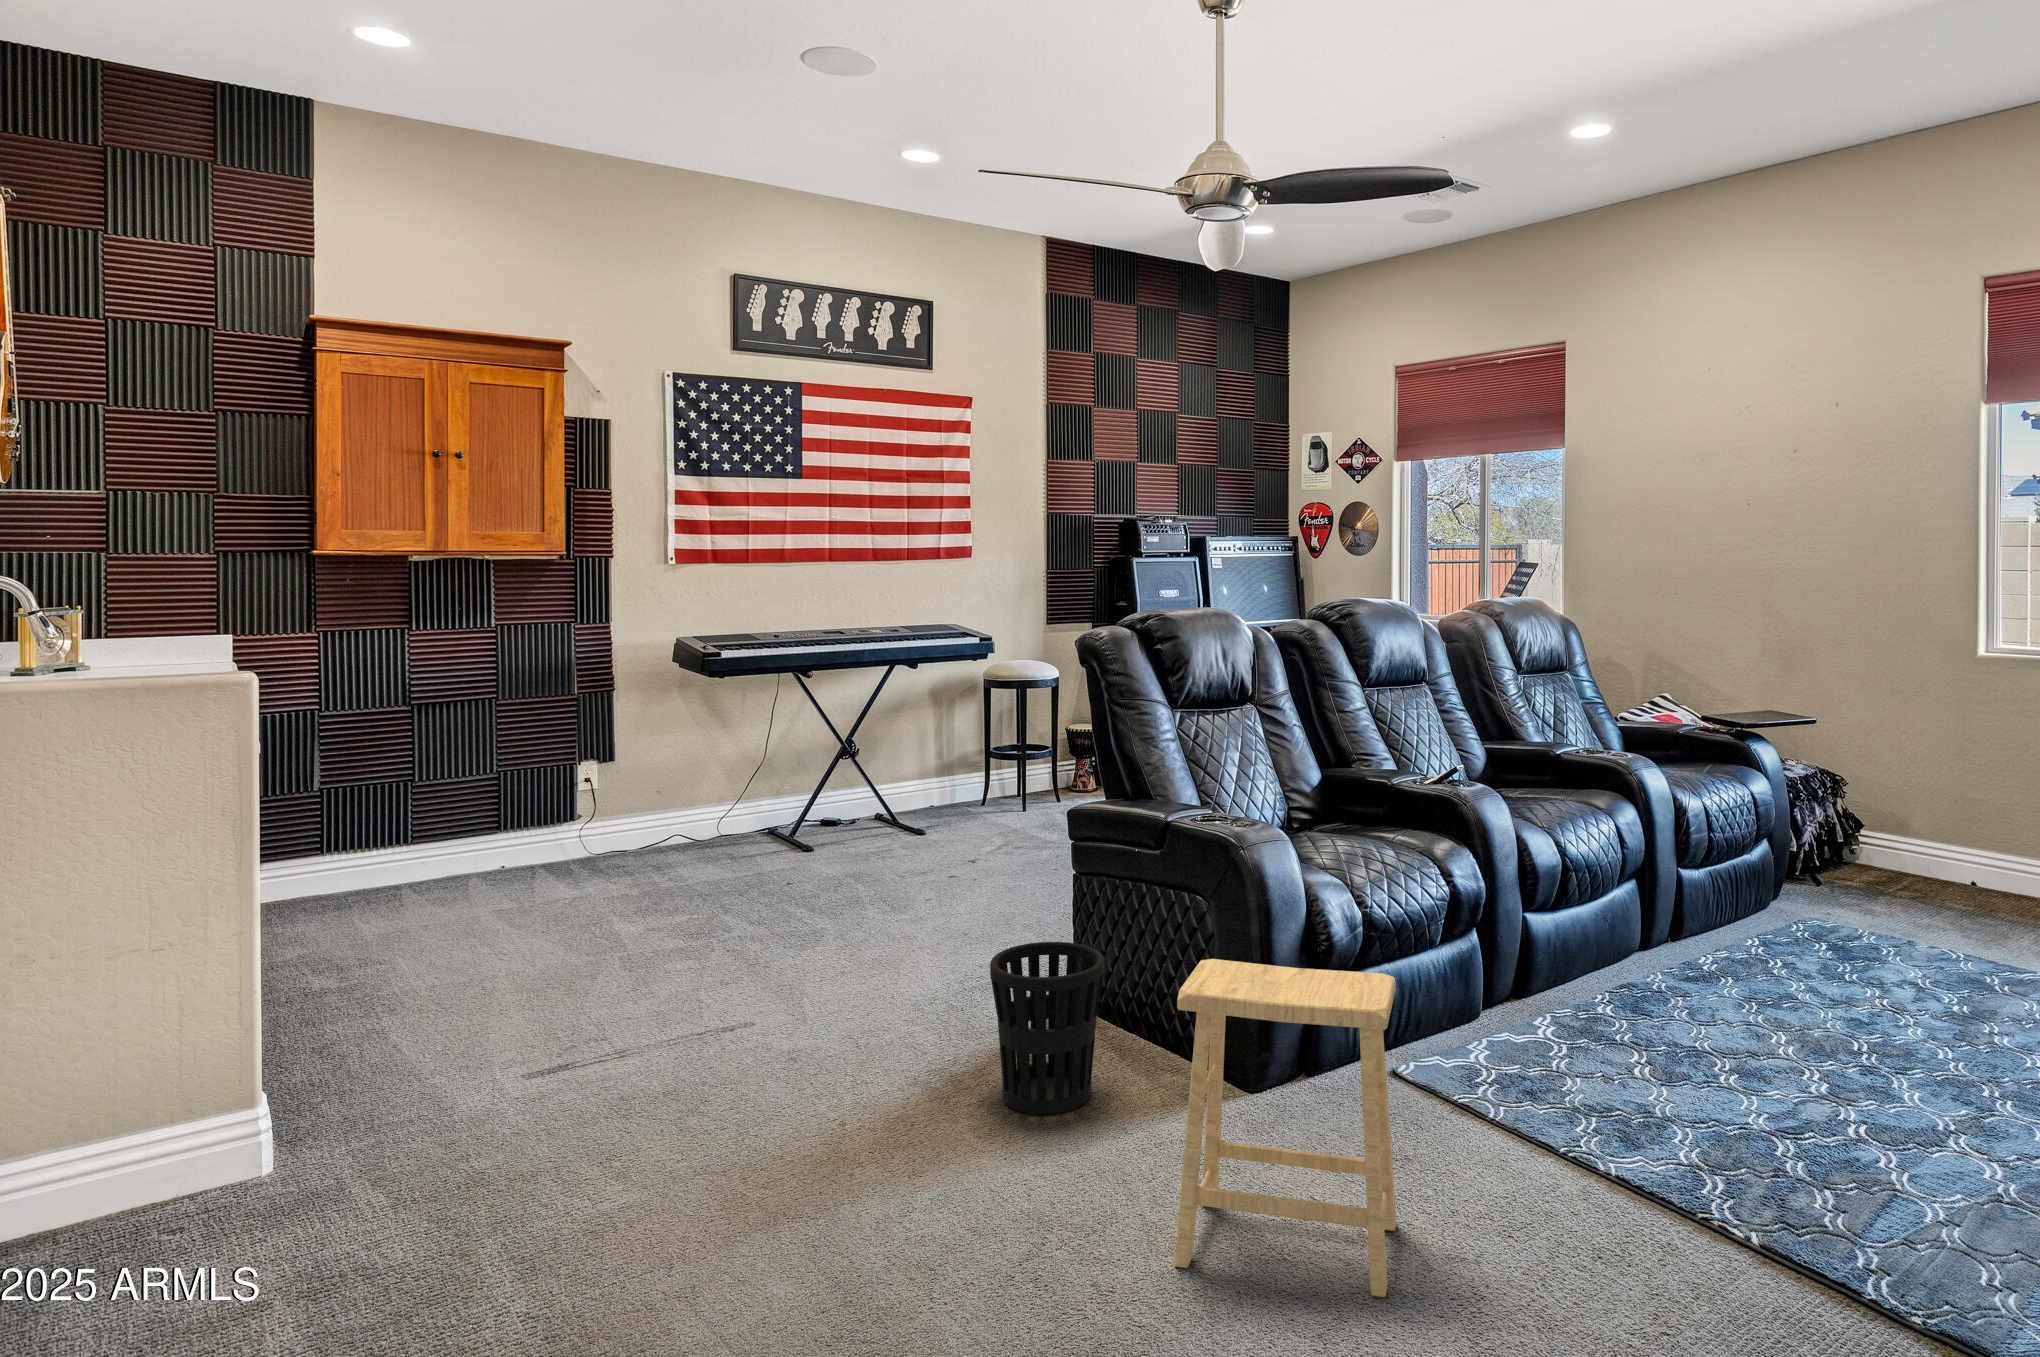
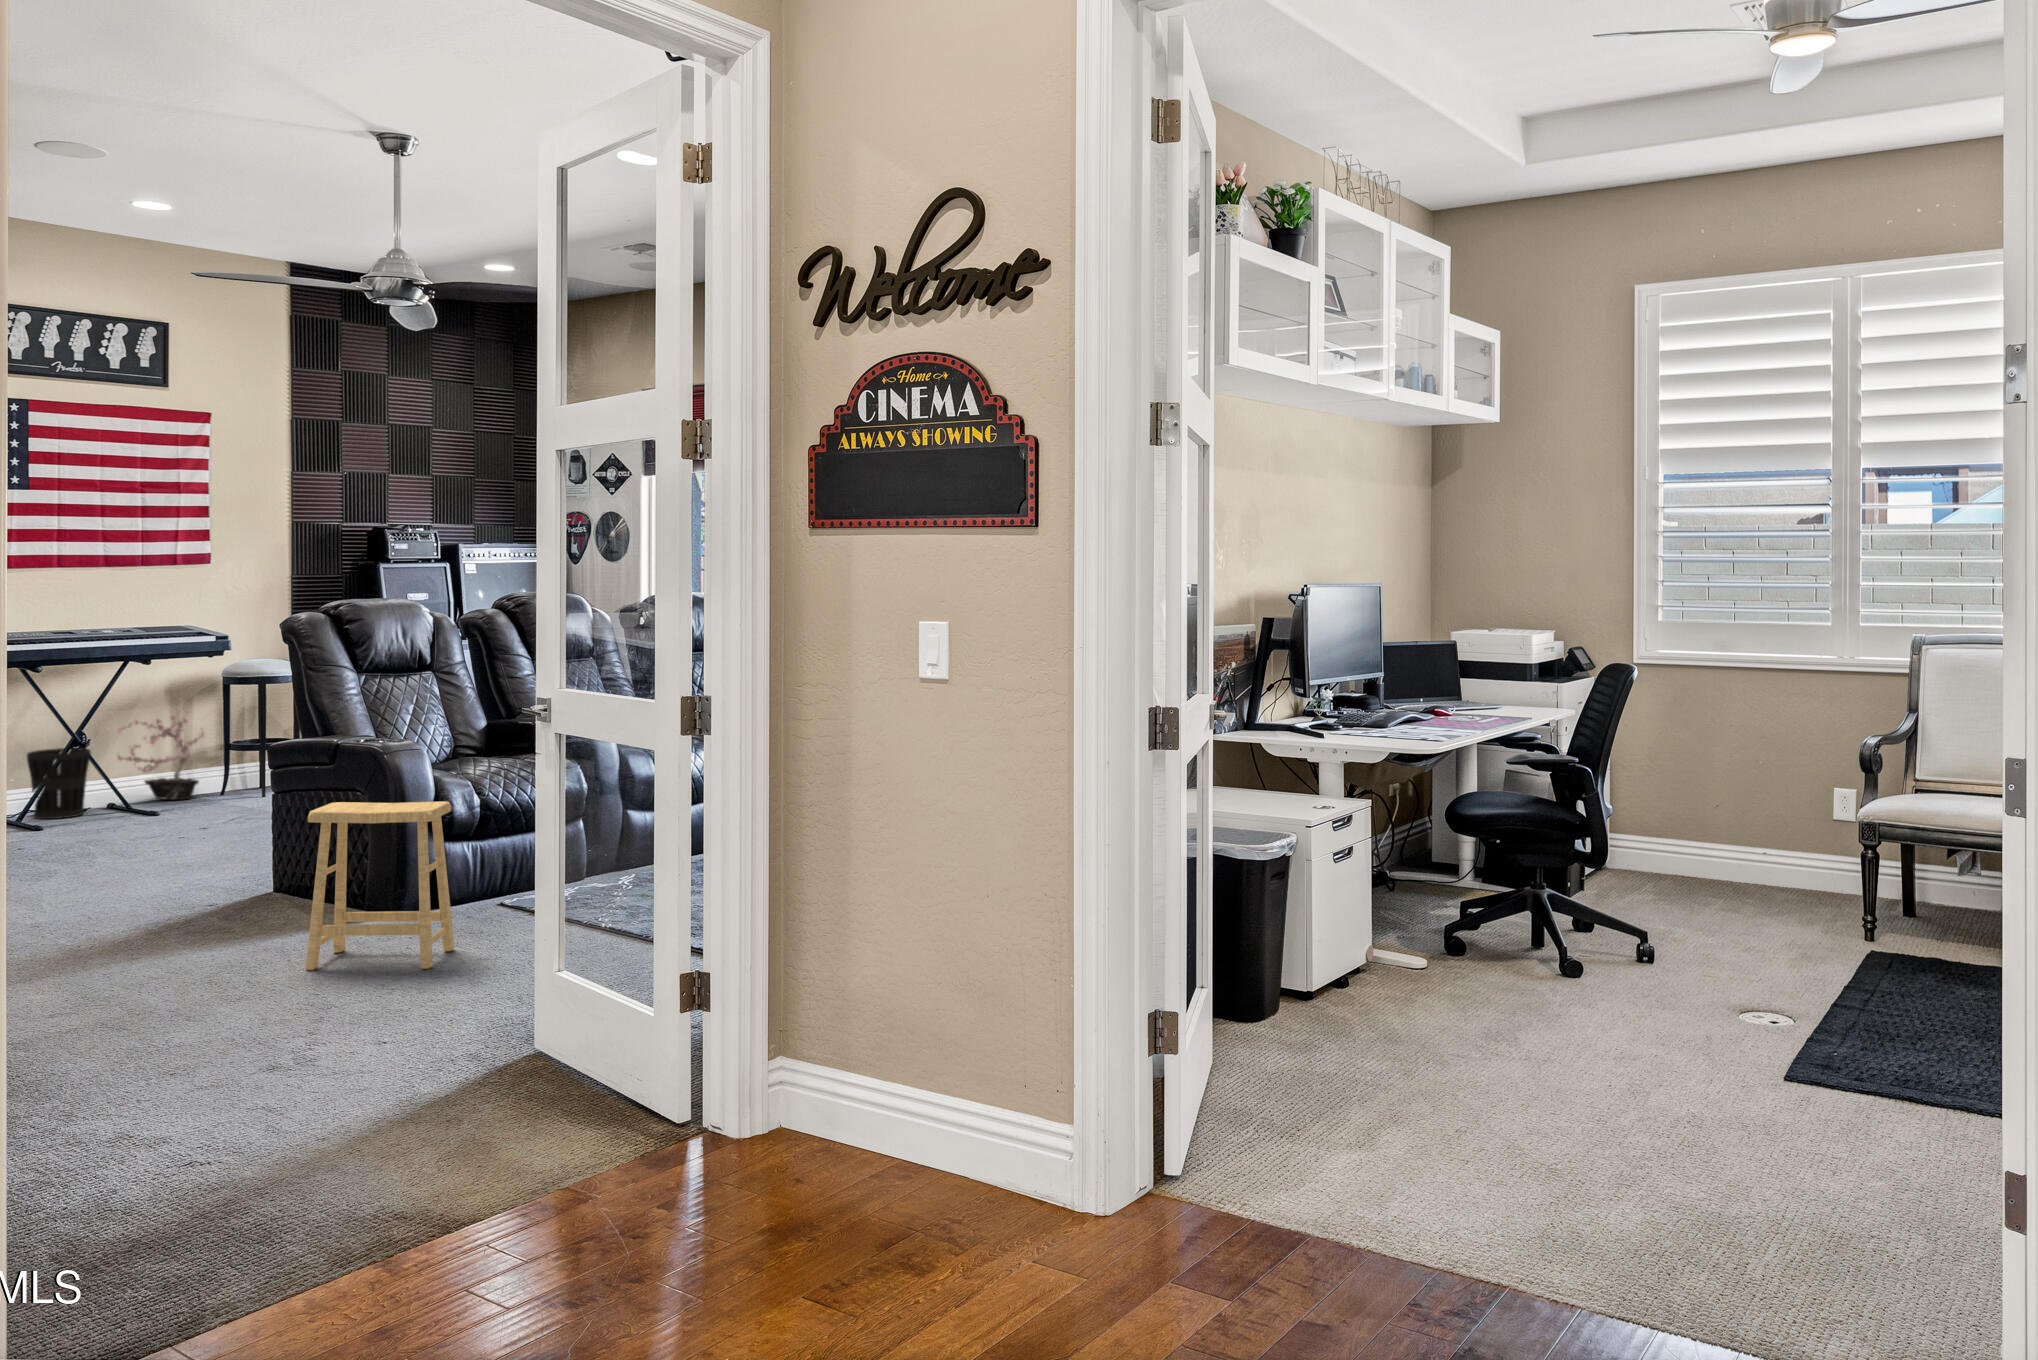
potted plant: none [878,710,970,811] -> present [117,711,204,800]
wastebasket: present [990,942,1104,1114] -> present [27,748,91,819]

